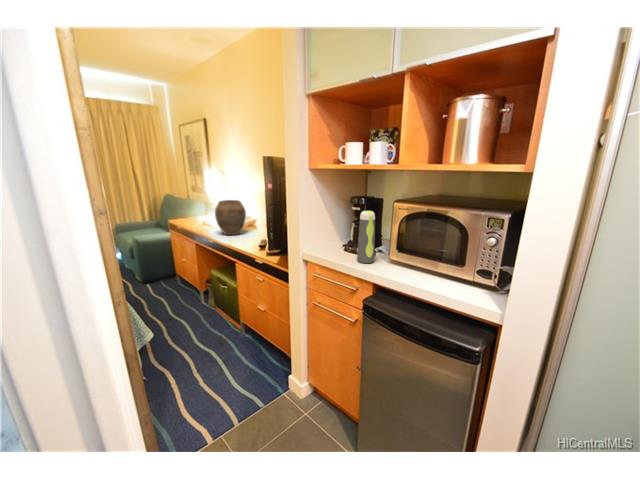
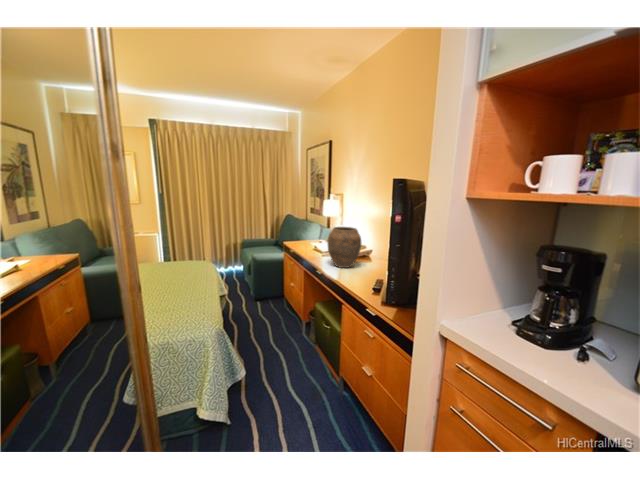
water bottle: present [357,211,375,263] -> none [550,280,607,380]

